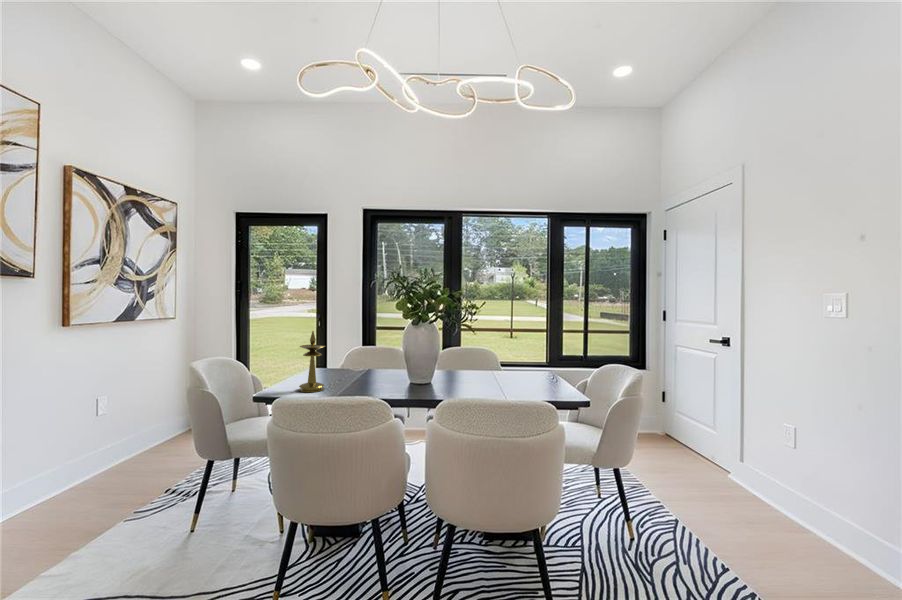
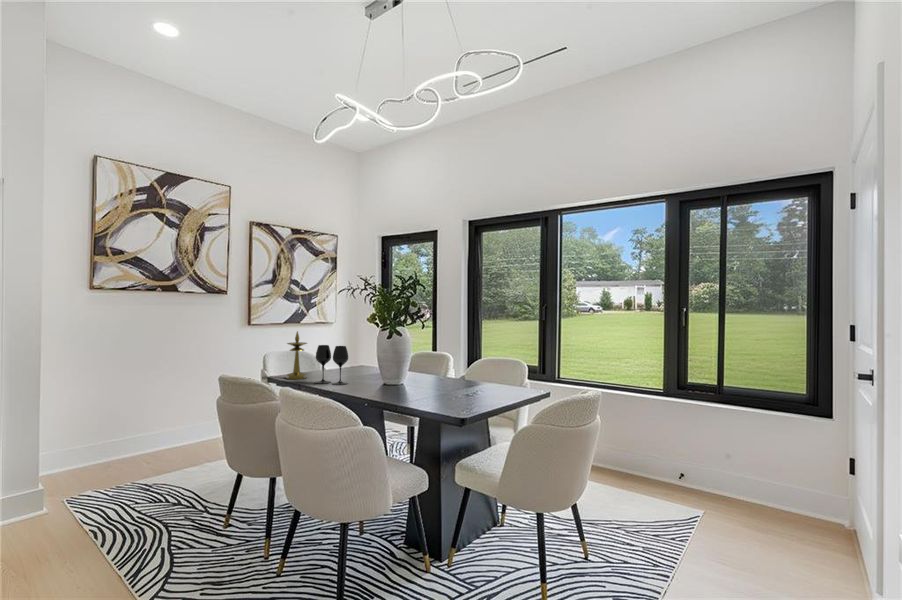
wine glass: none [357,345,399,392] -> present [315,345,348,385]

